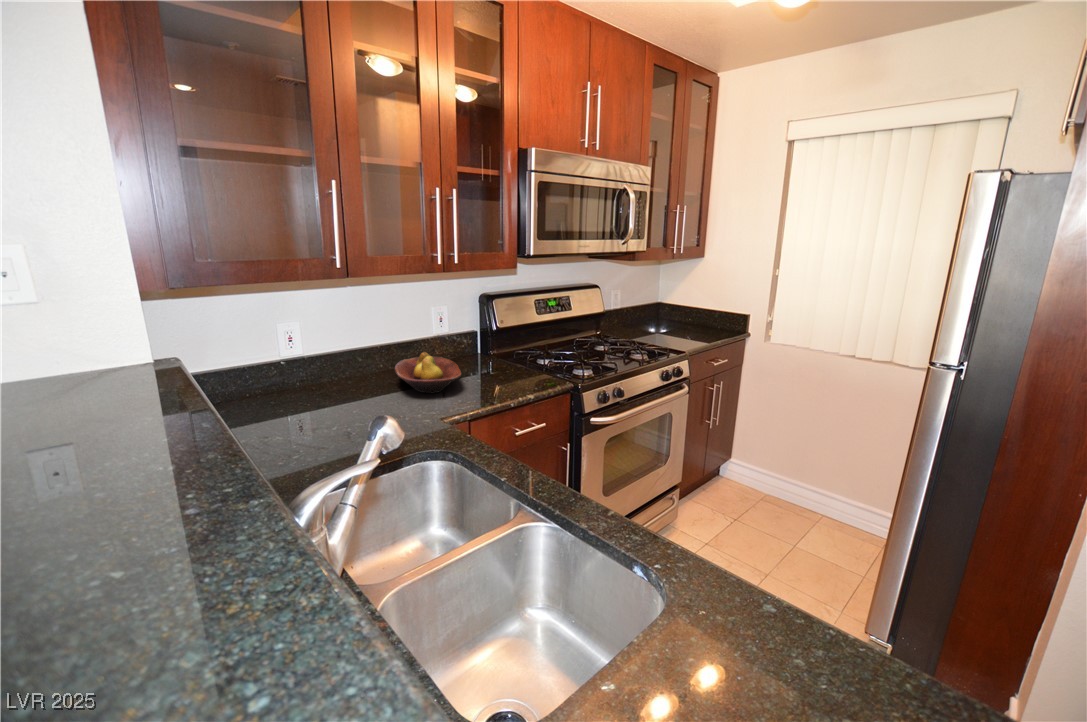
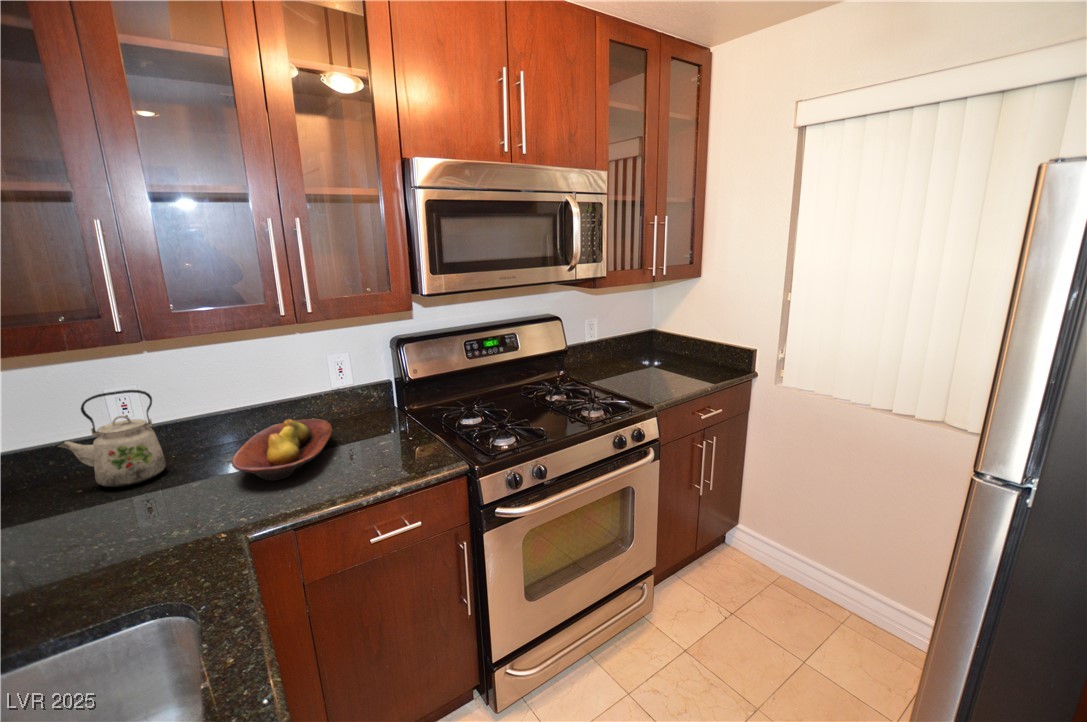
kettle: none [267,322,336,398] -> present [57,390,166,487]

